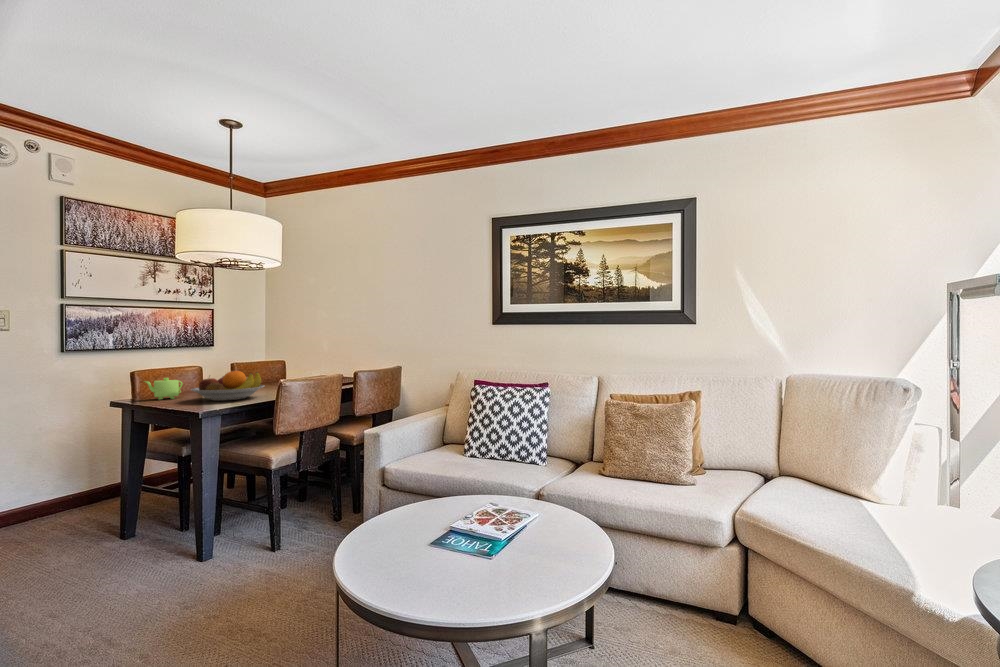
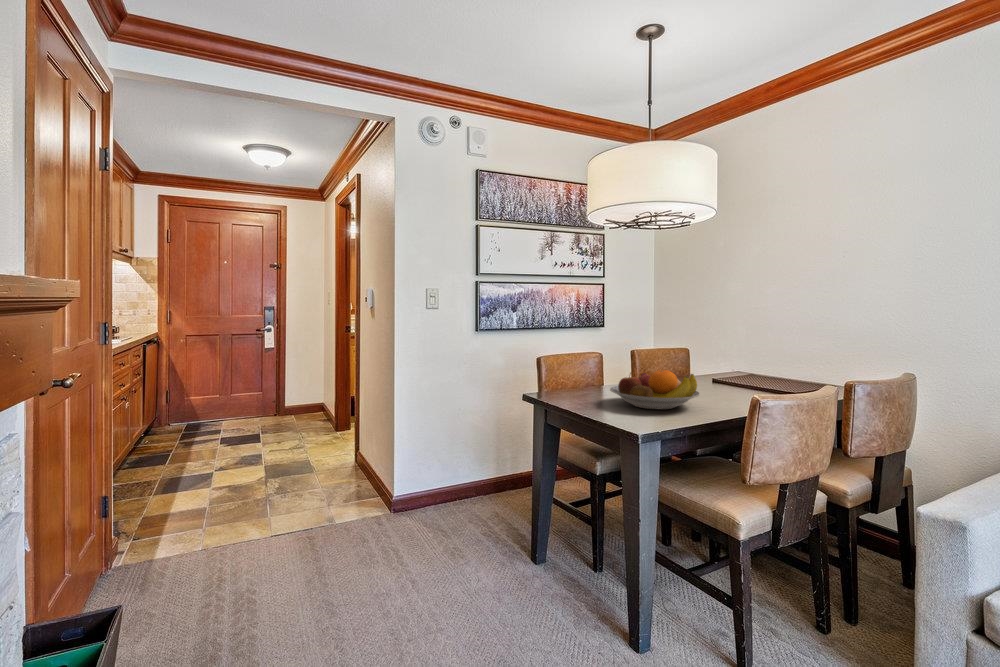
teapot: present [146,378,182,400] -> none [555,369,594,396]

